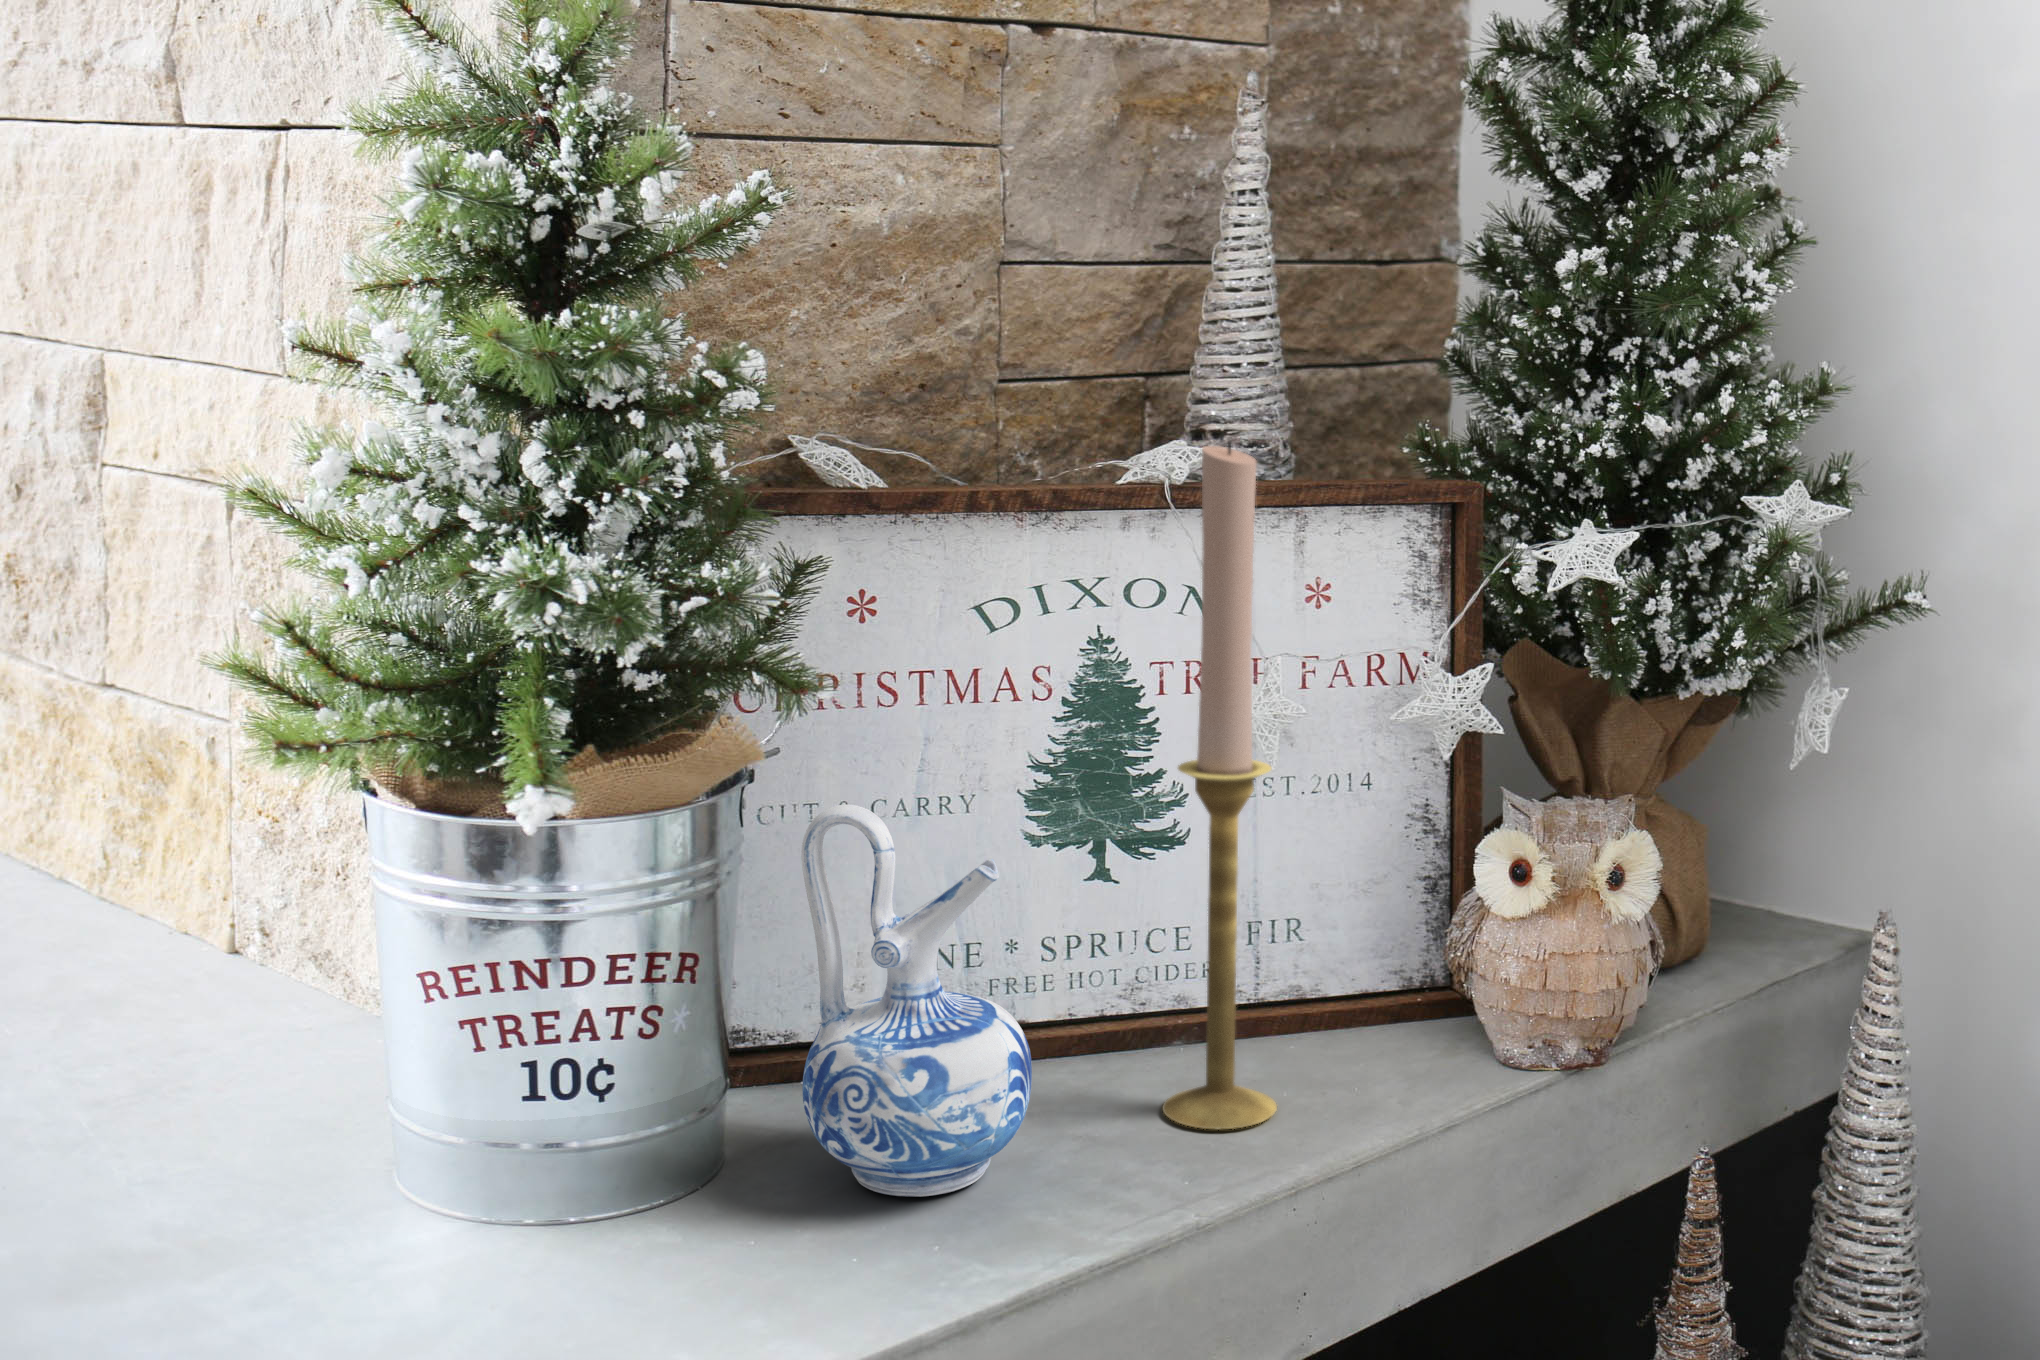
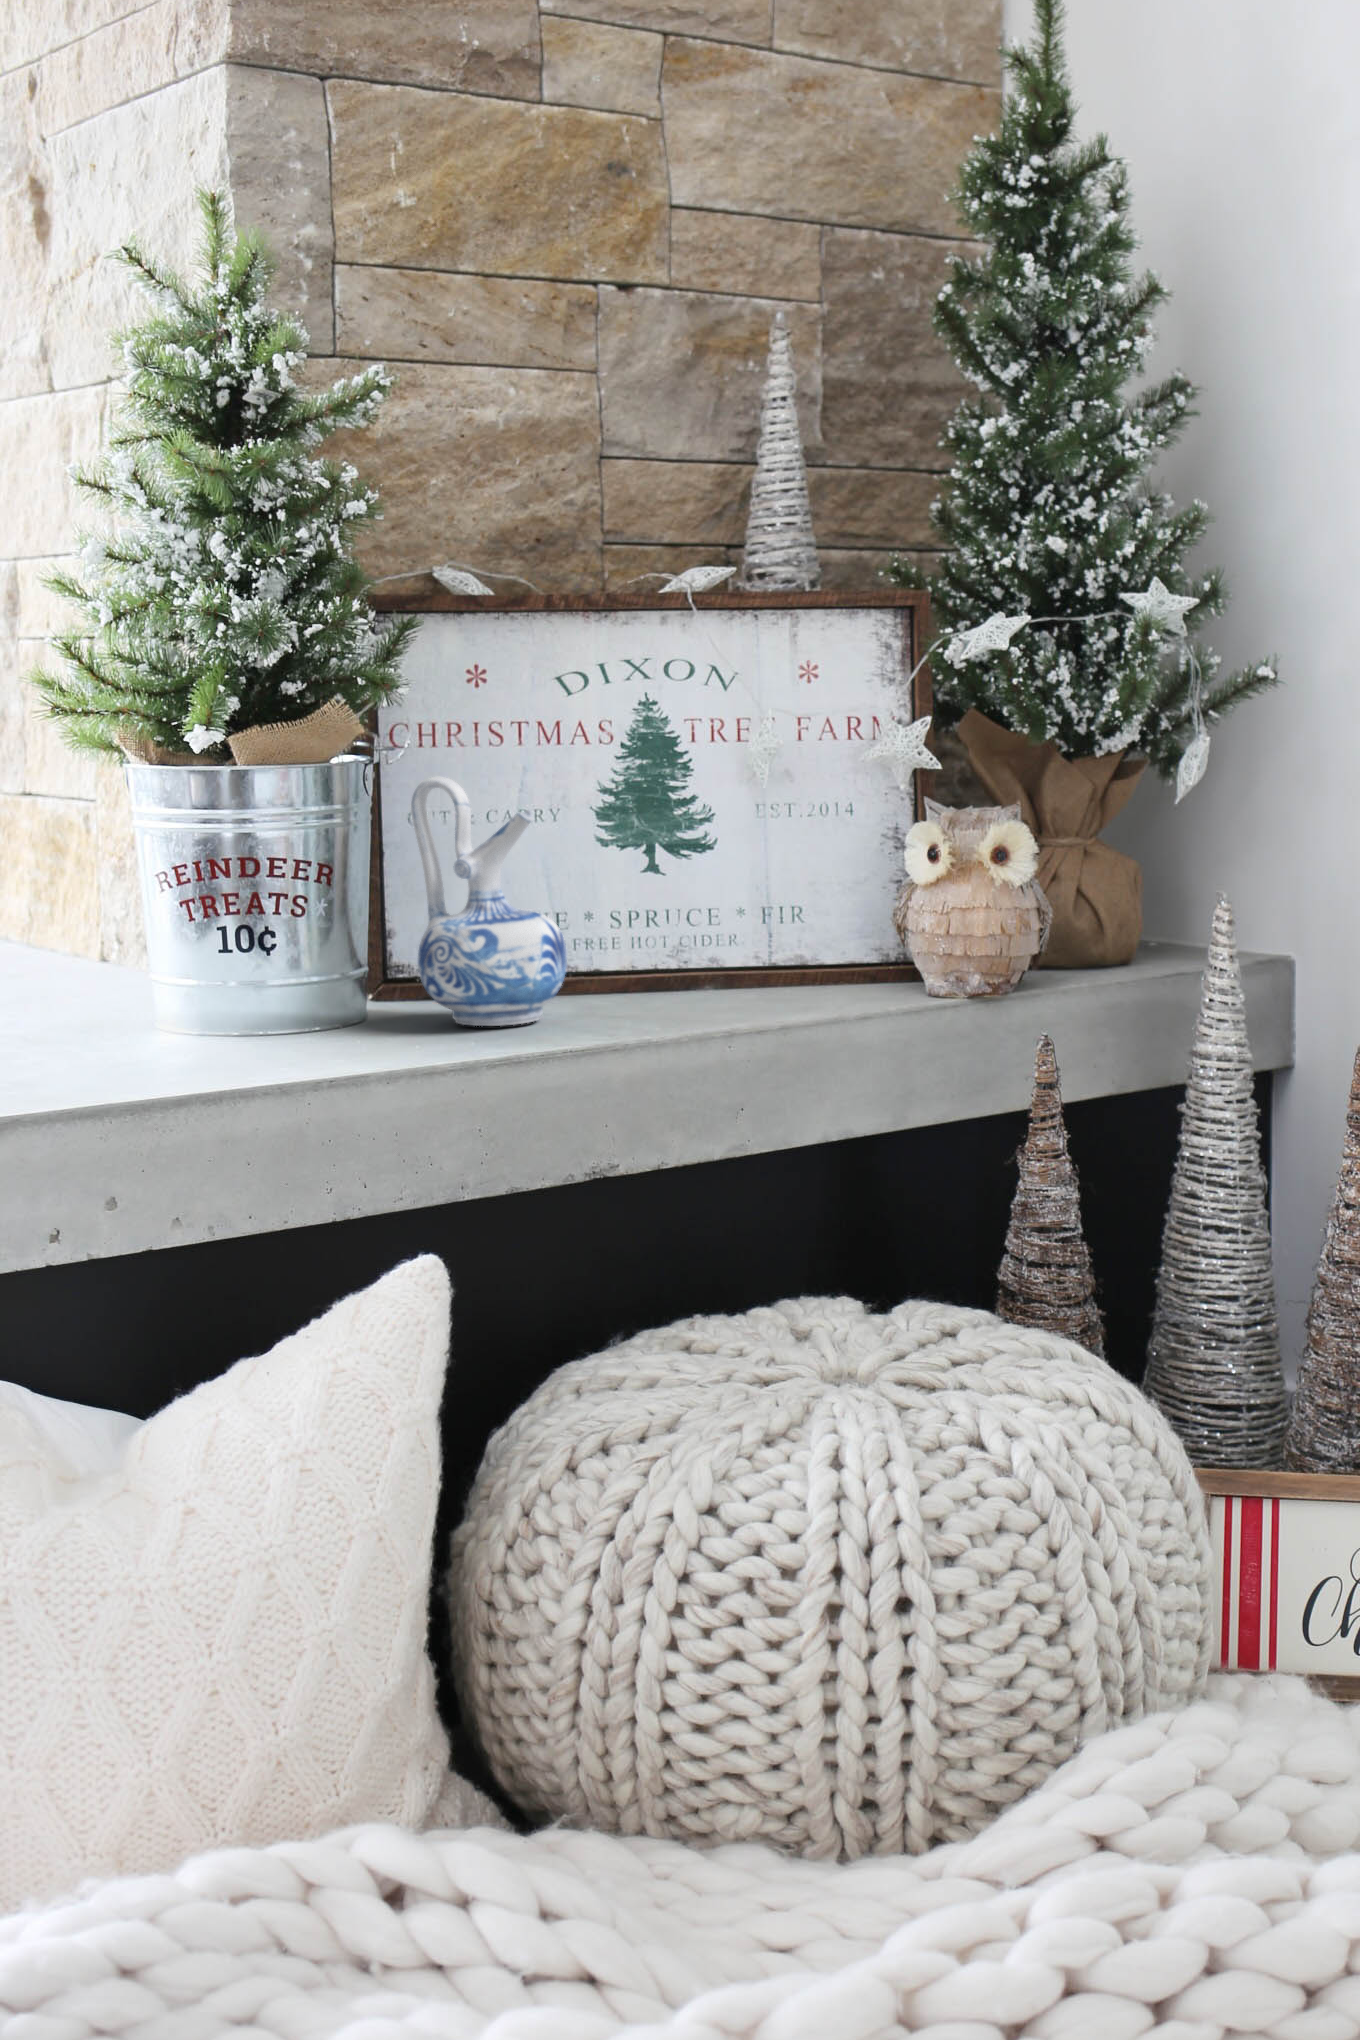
candlestick: present [1163,442,1277,1129] -> none [672,539,751,1010]

